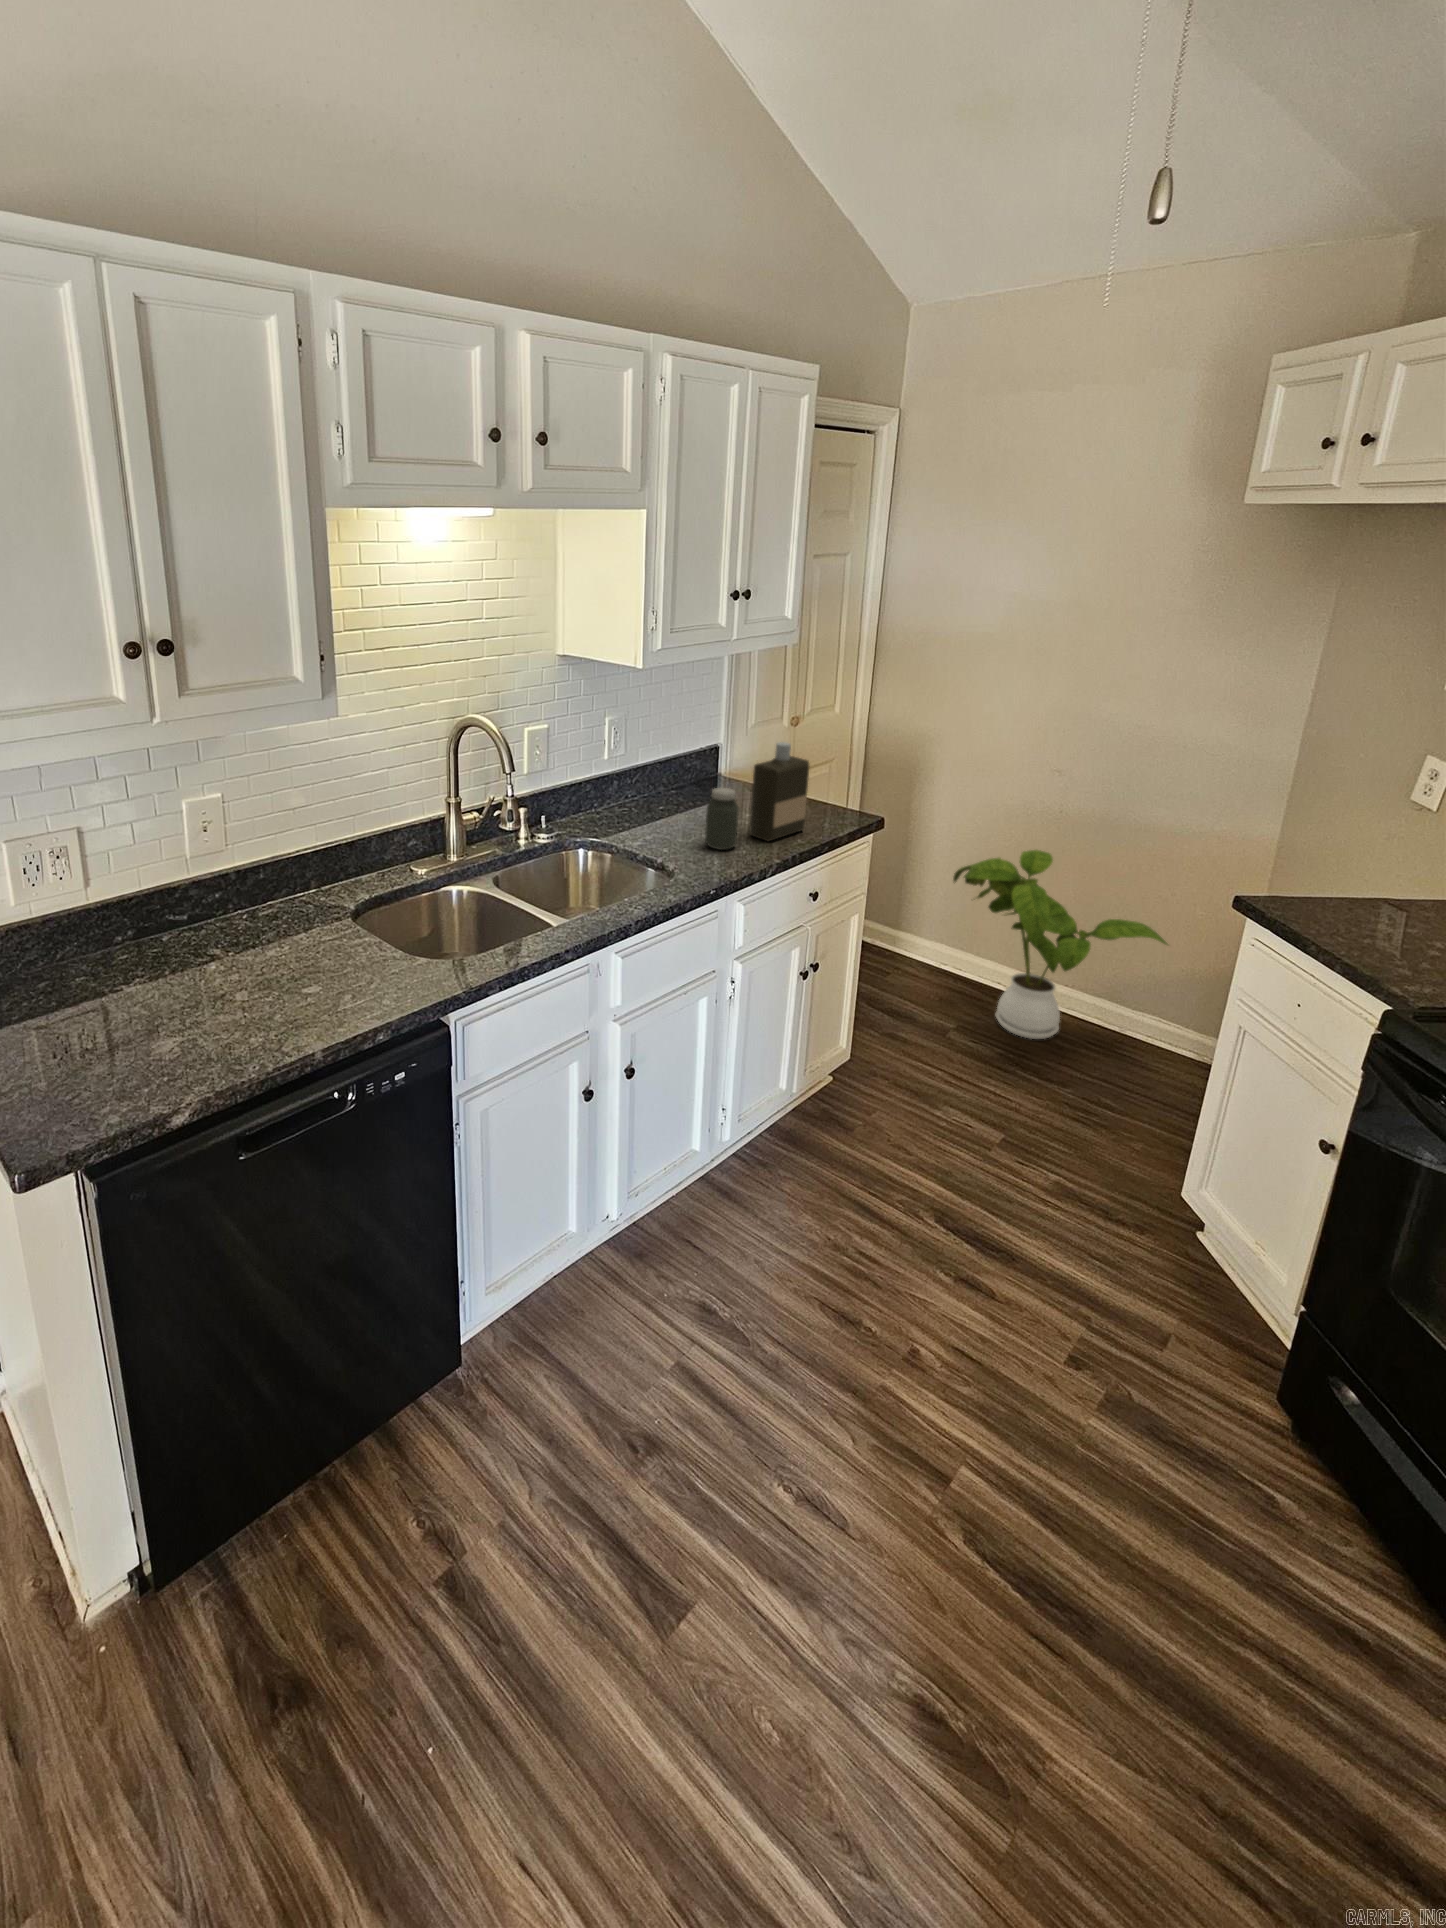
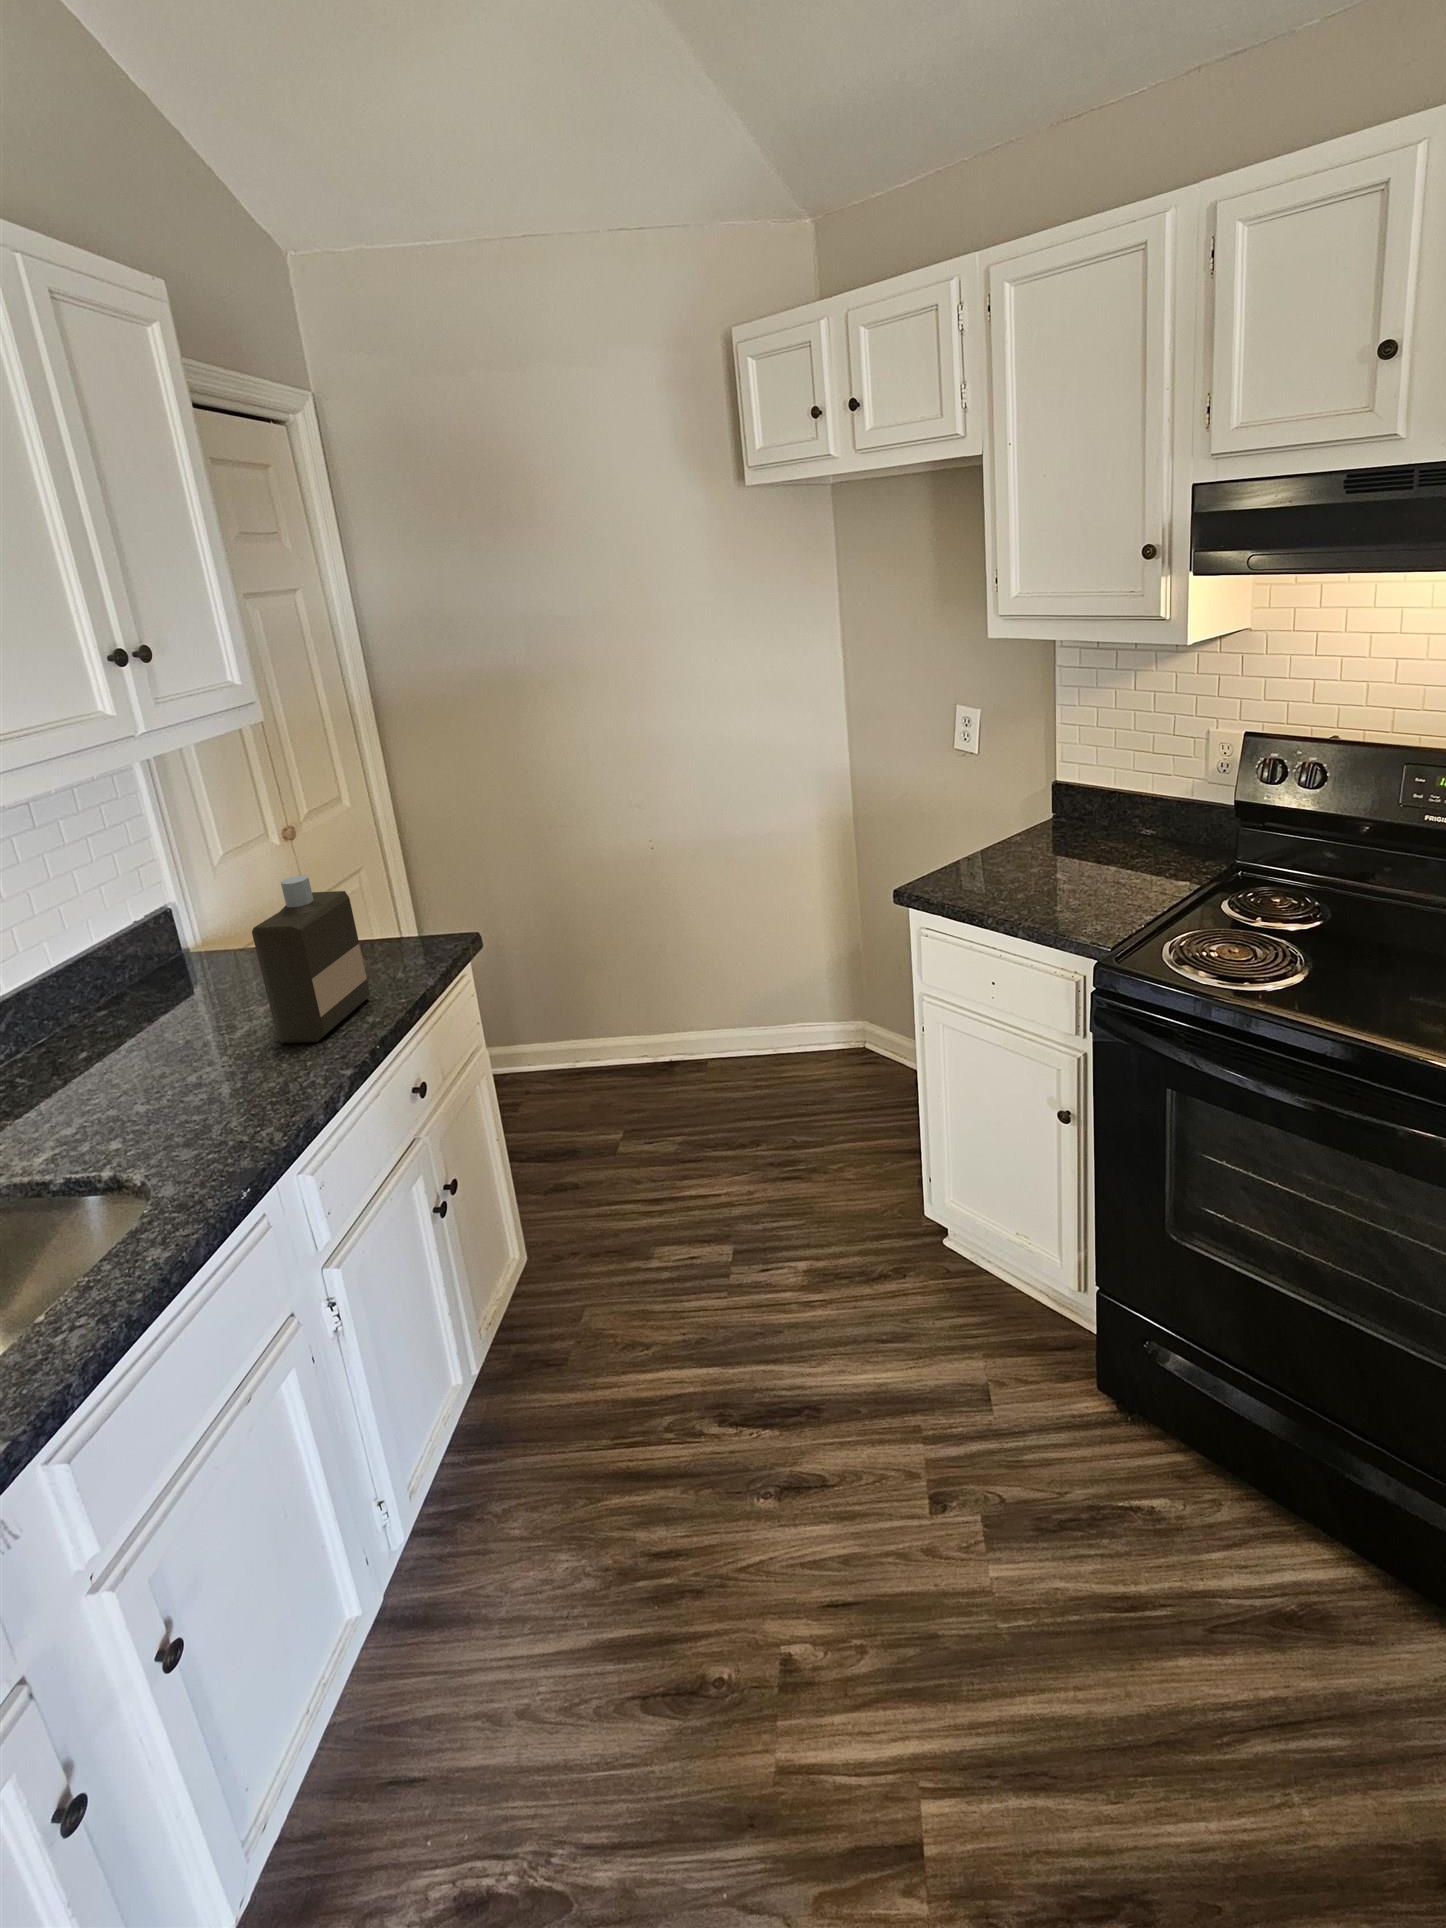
jar: present [705,788,739,850] -> none [181,986,261,1099]
house plant: present [953,850,1168,1039] -> none [567,894,803,1108]

